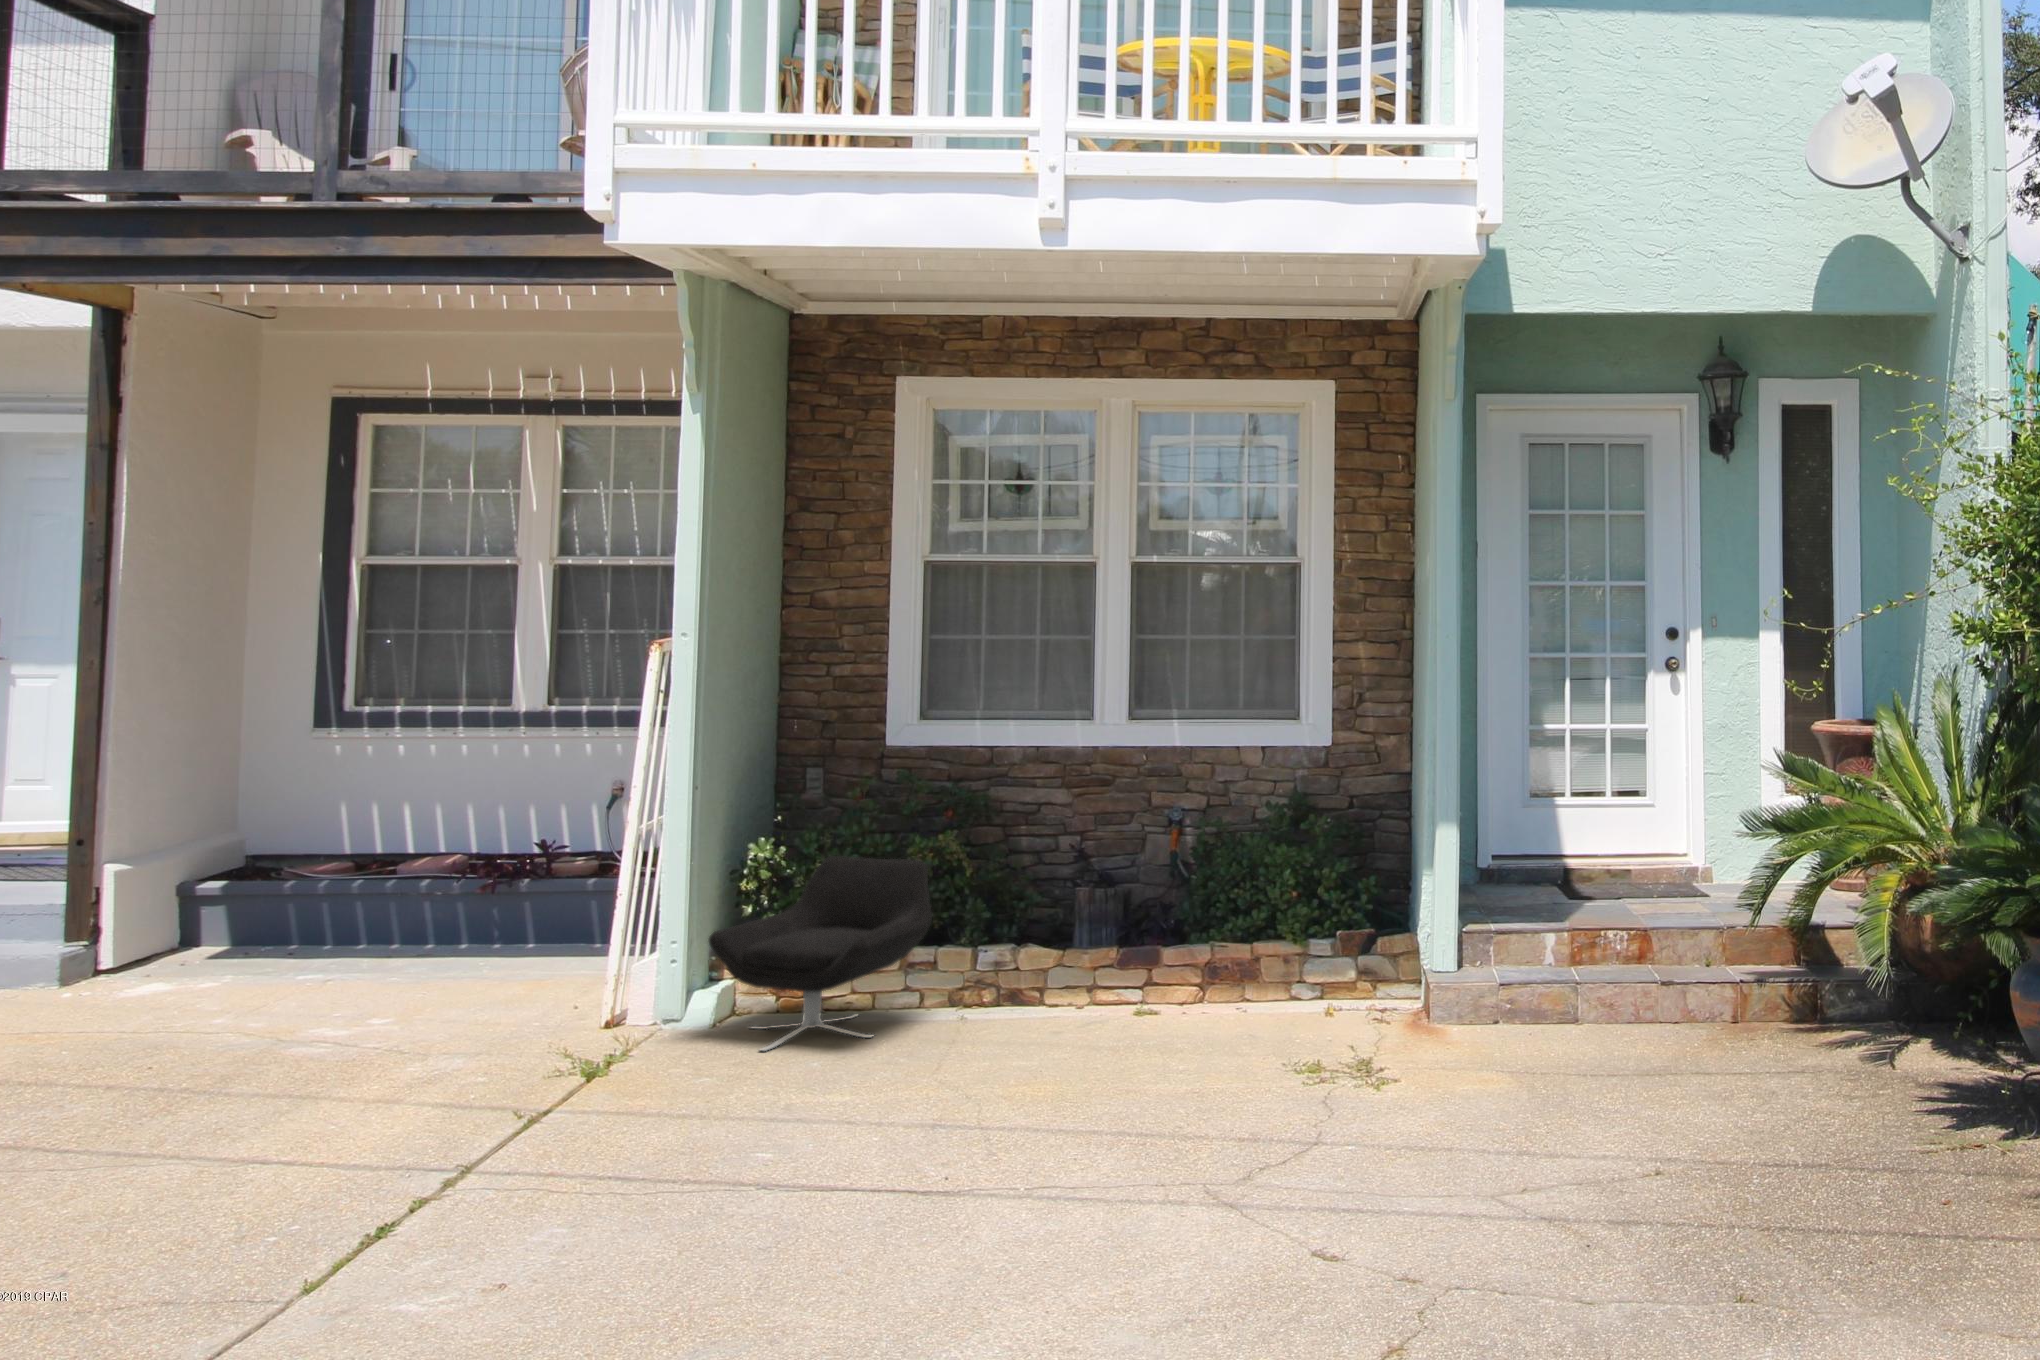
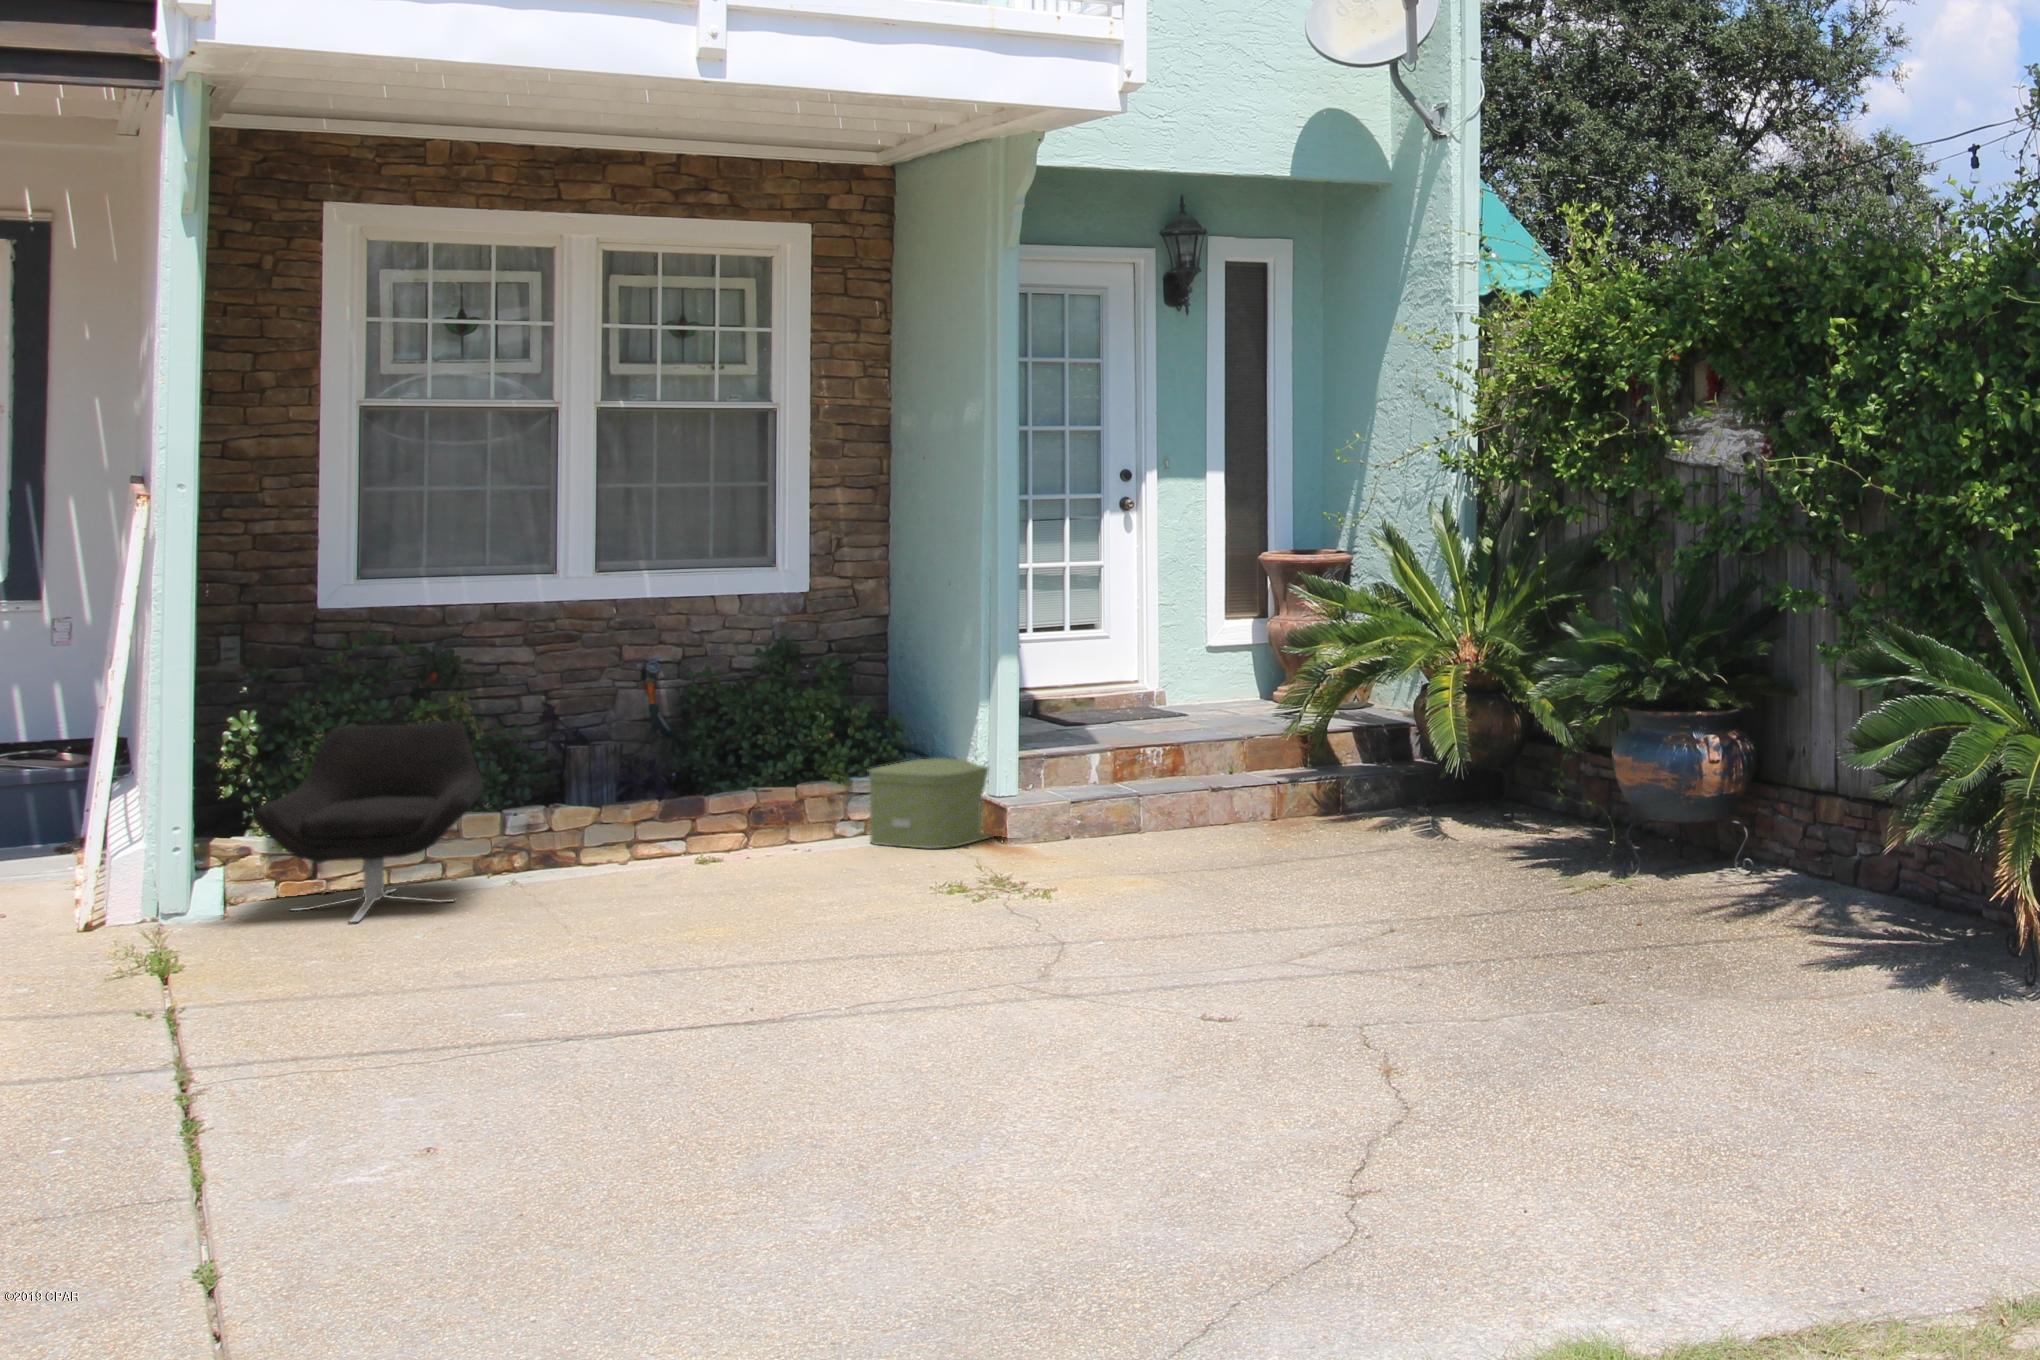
storage box: none [1300,930,1432,1034] -> present [869,758,992,849]

